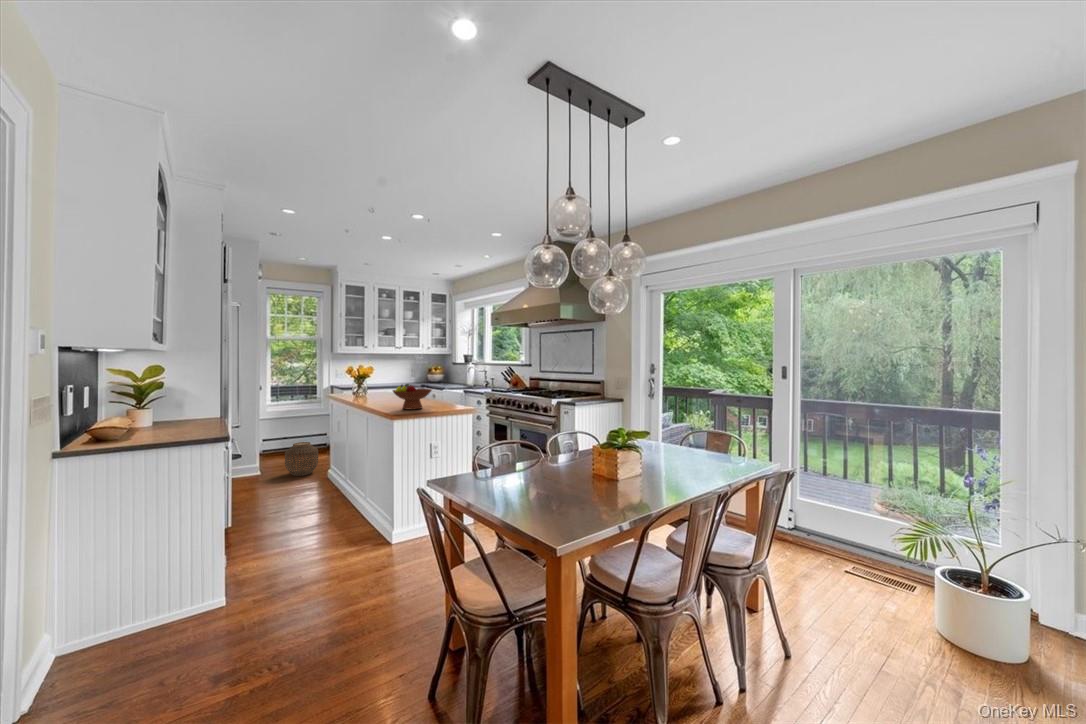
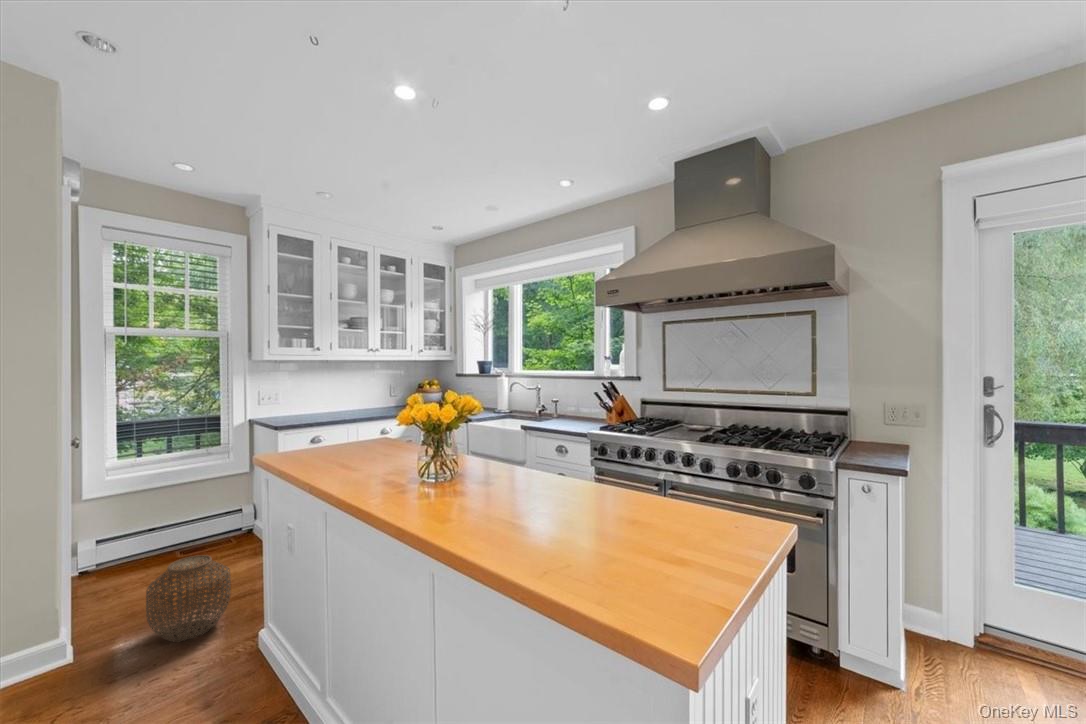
fruit bowl: present [393,384,432,409] -> none [522,445,642,531]

